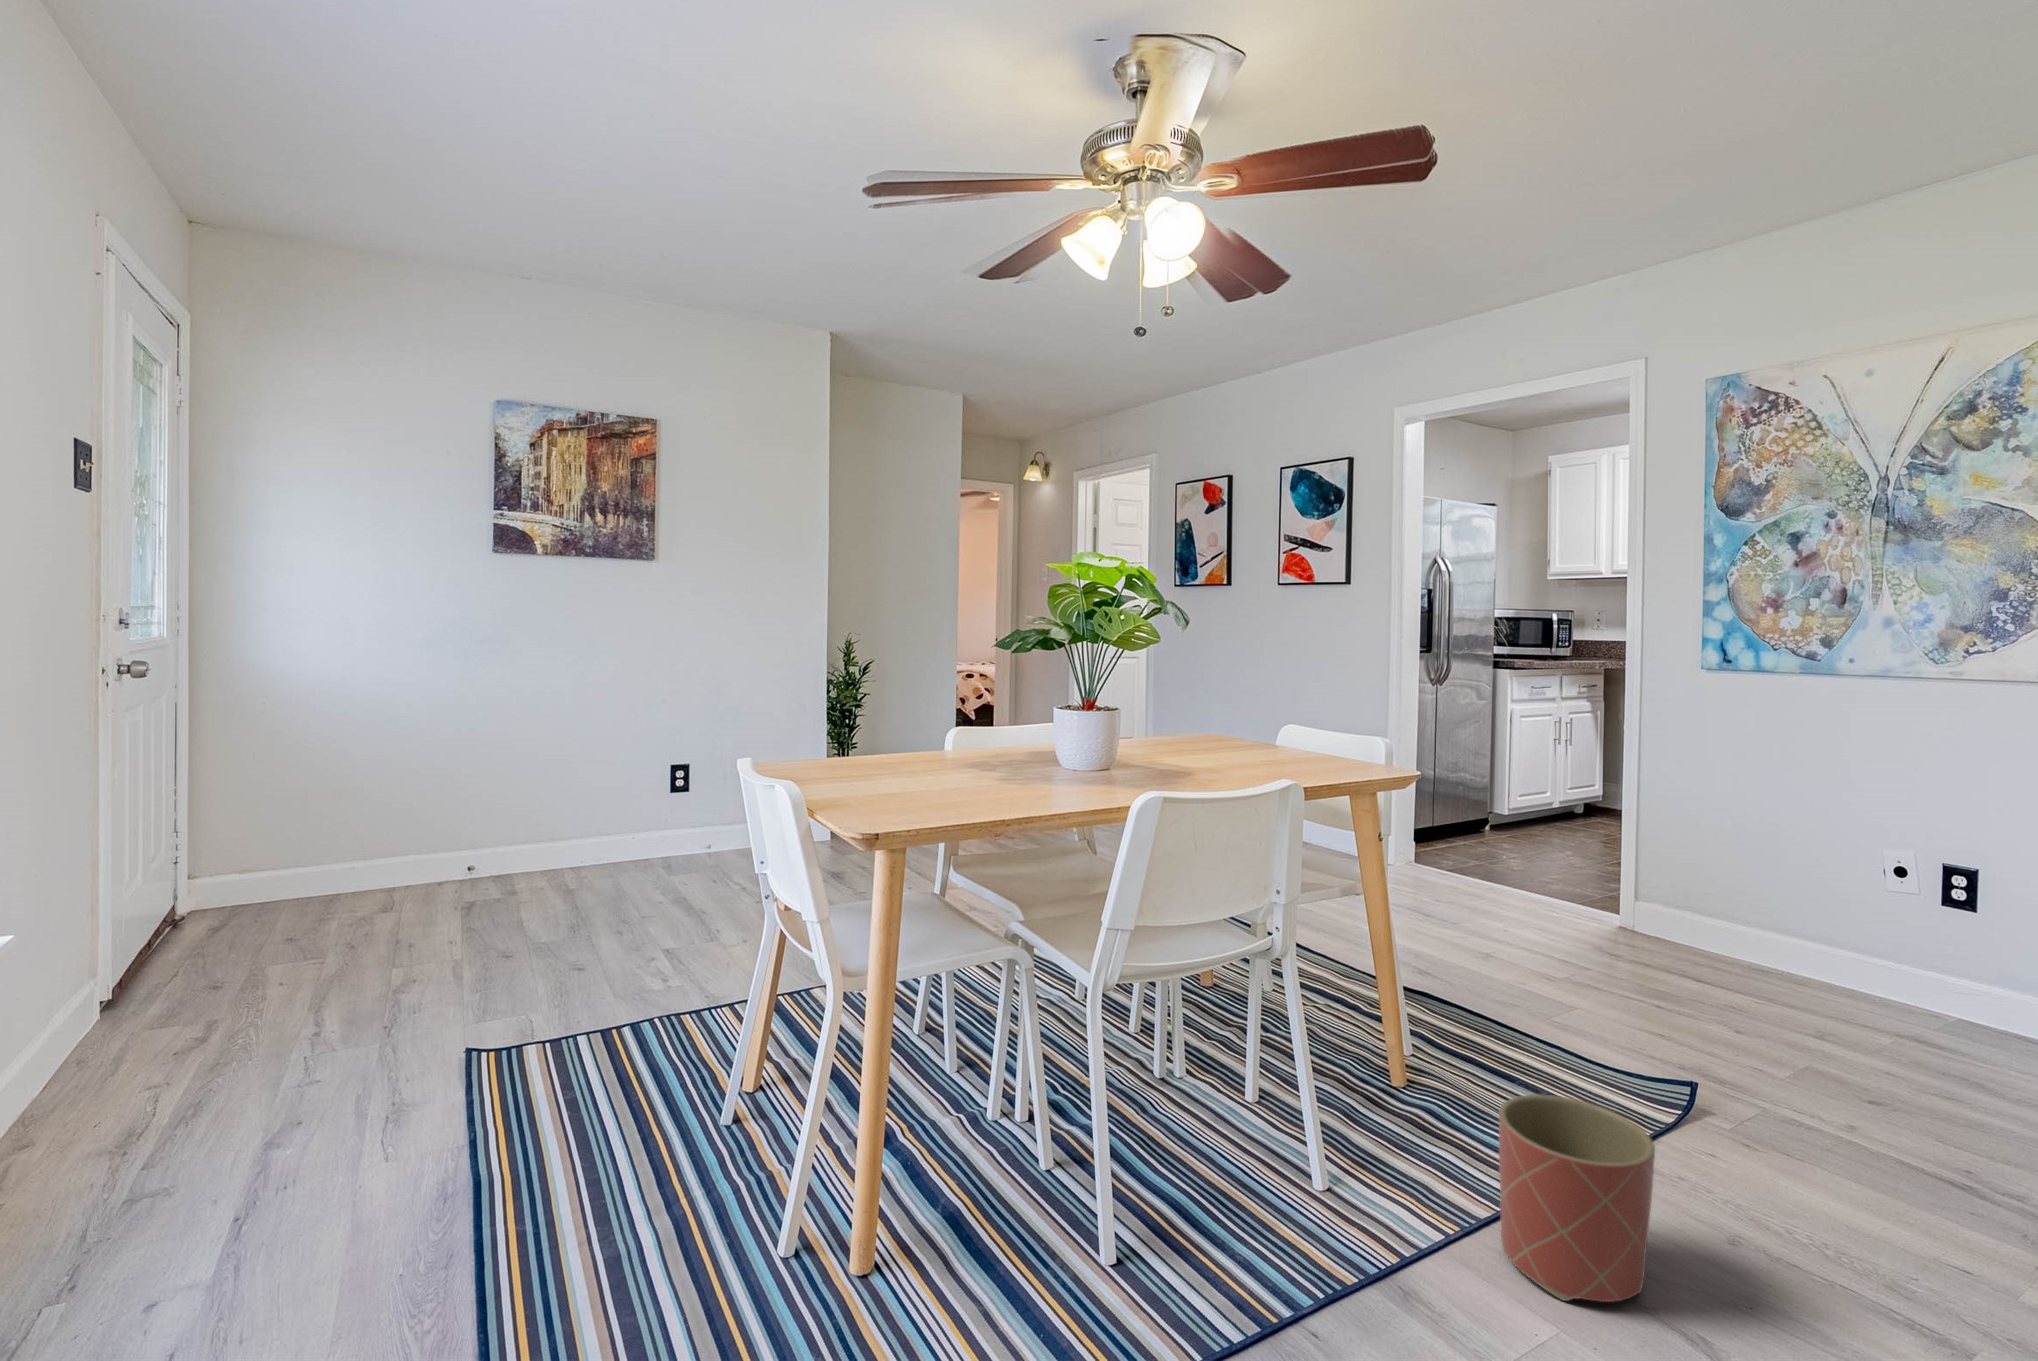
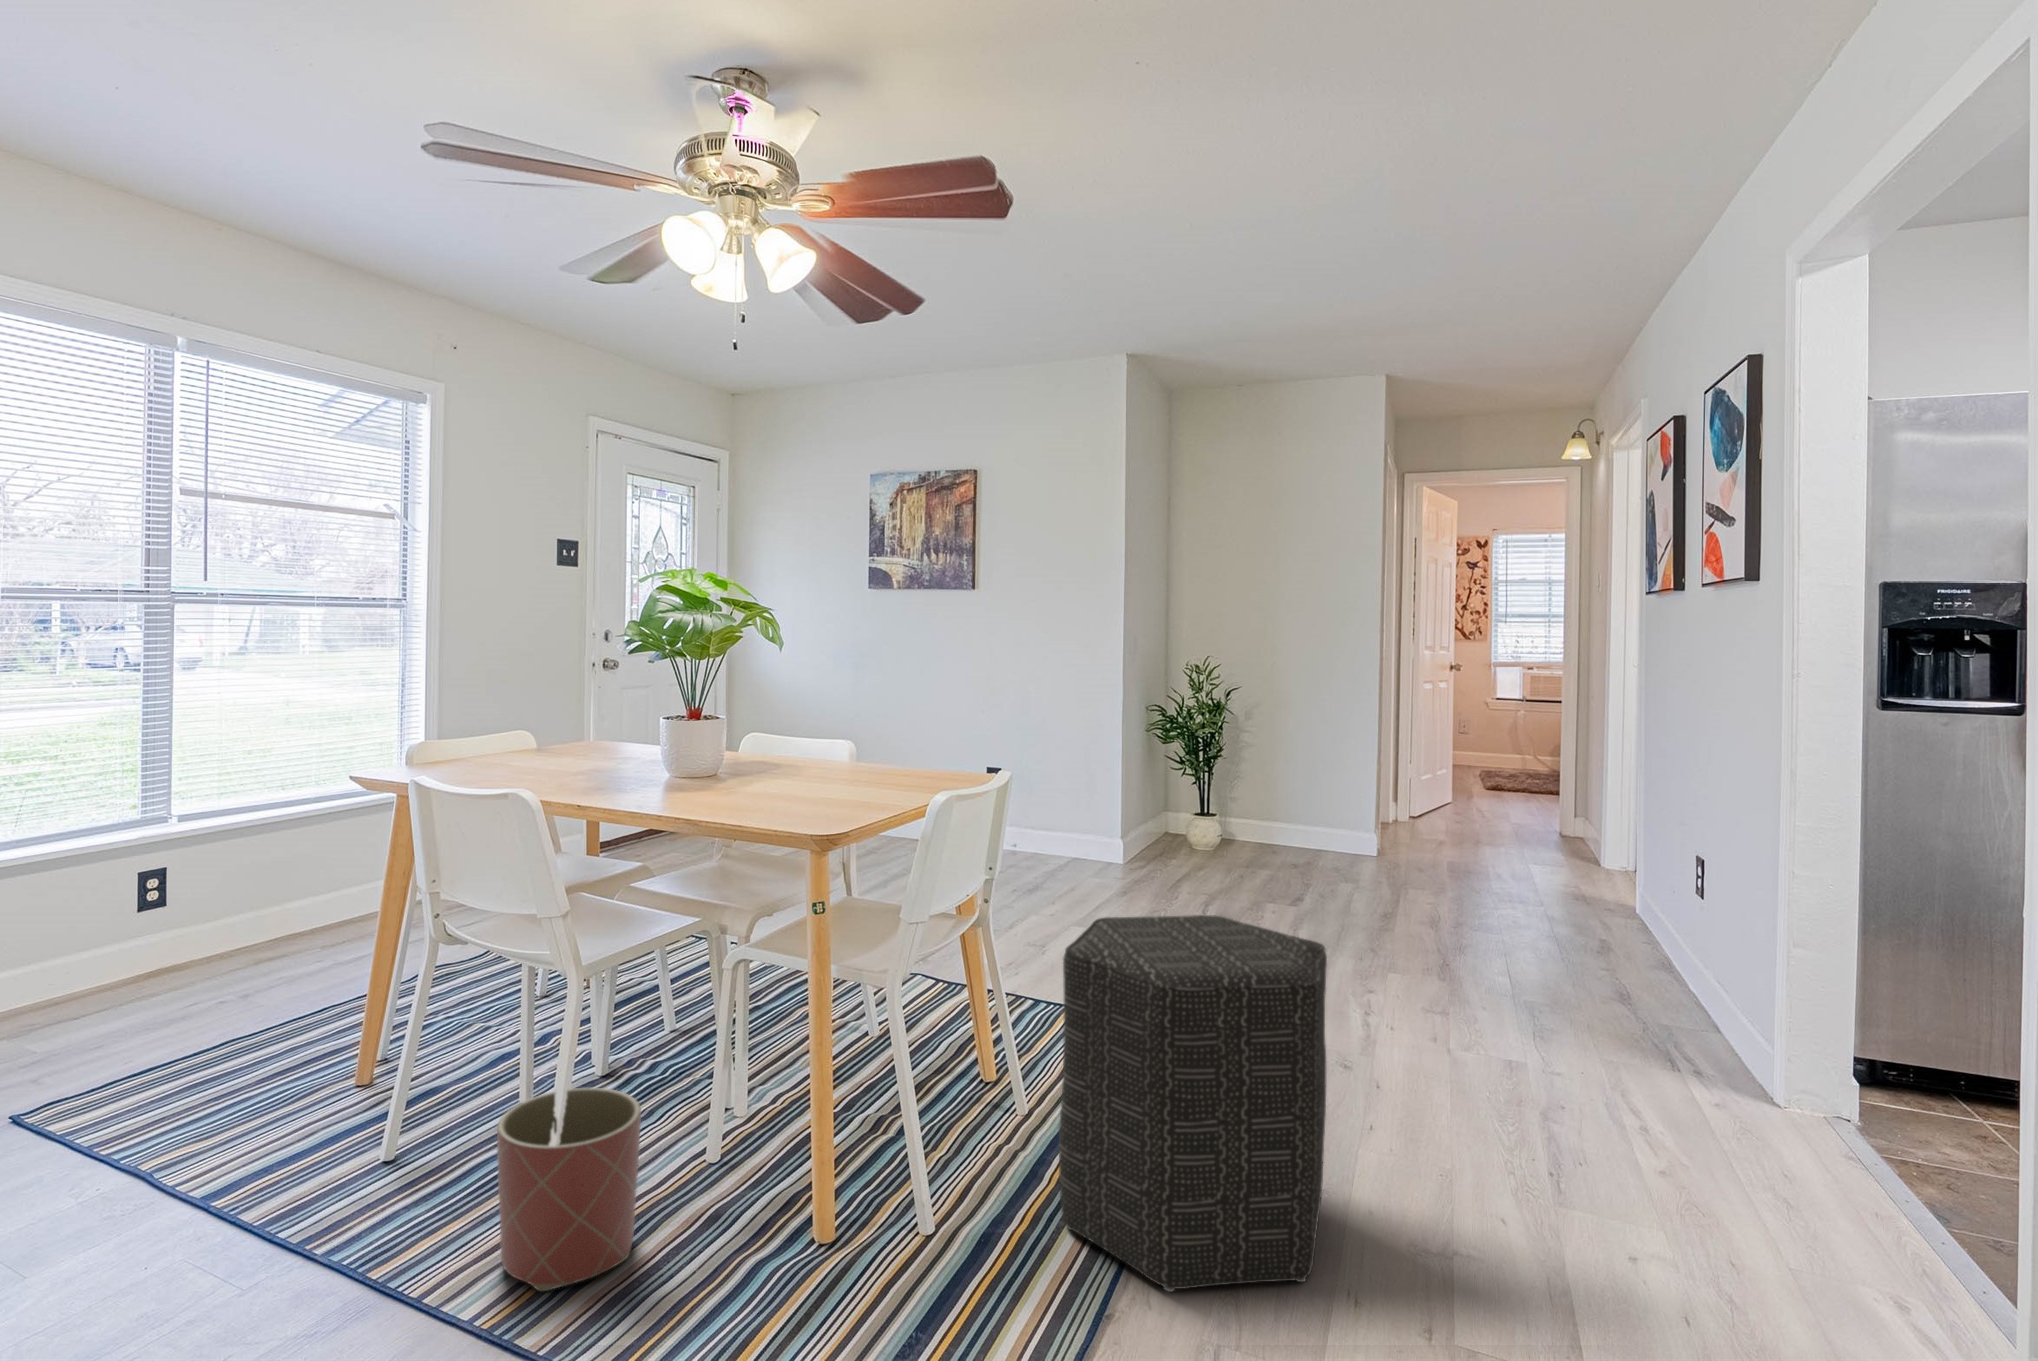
ottoman: none [1456,824,1652,1060] -> present [1059,915,1327,1292]

